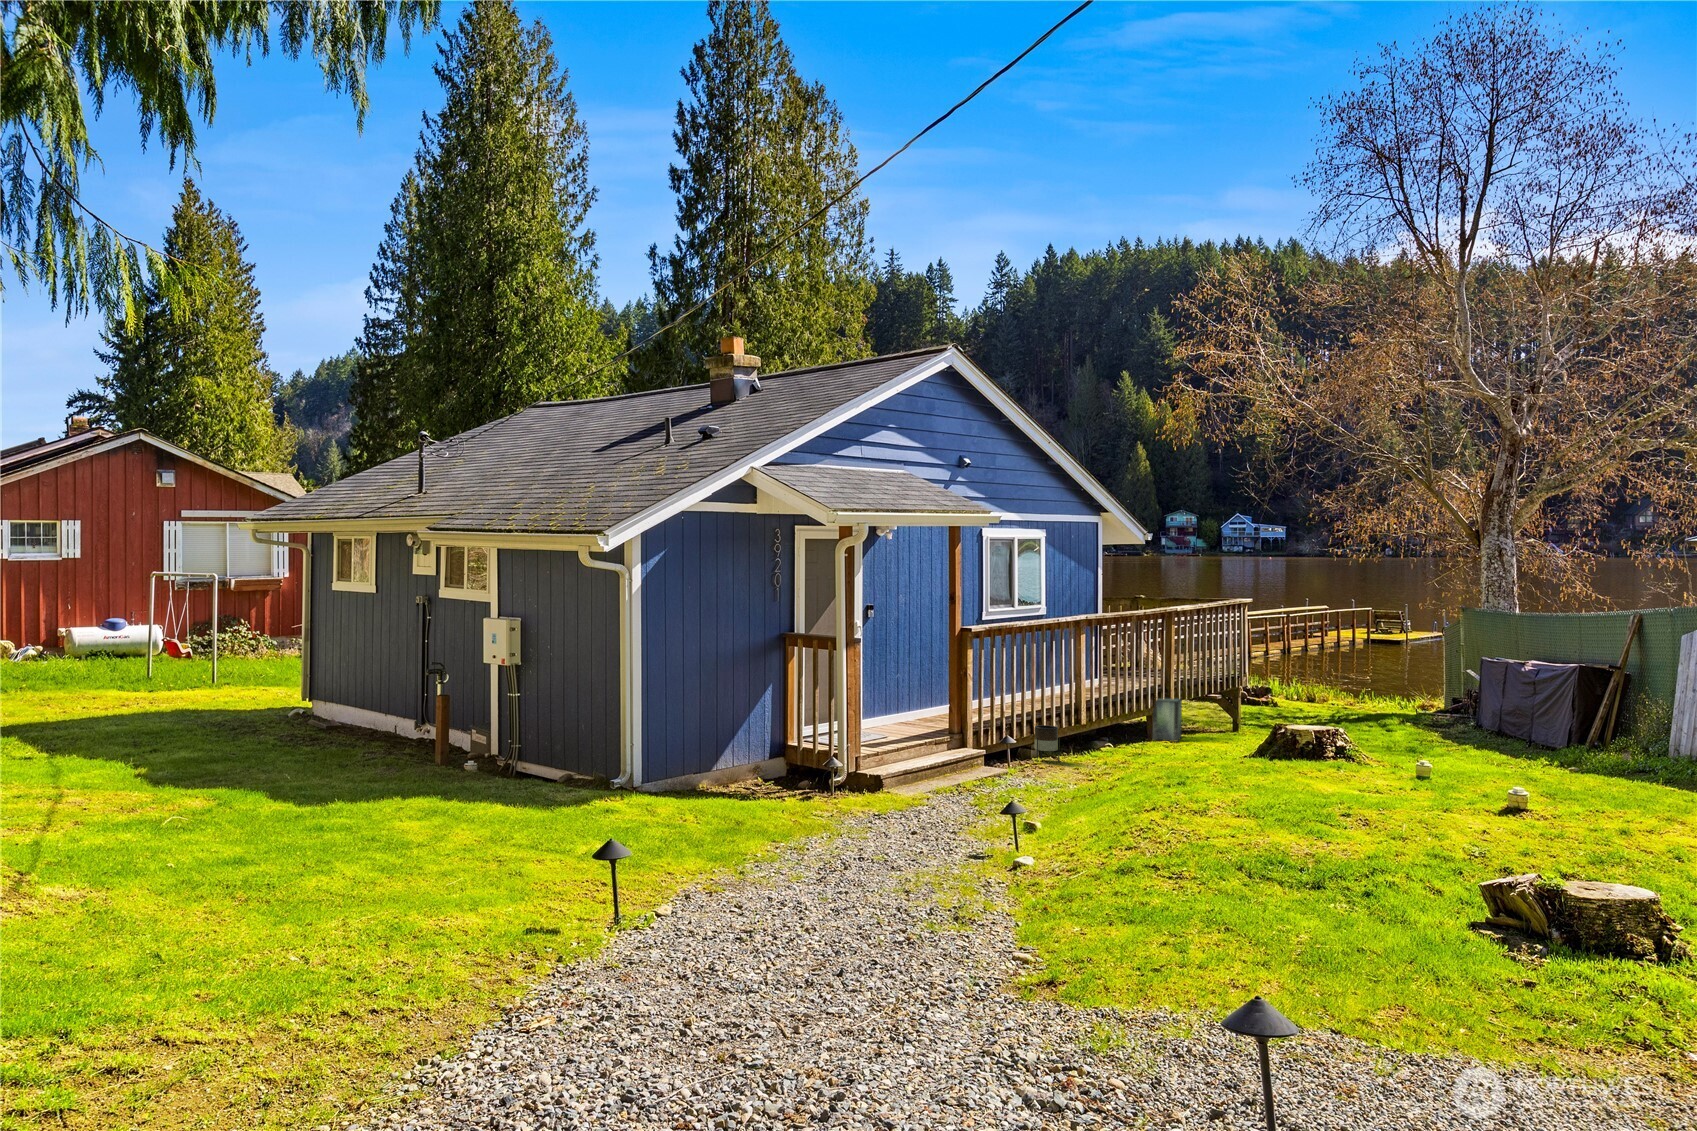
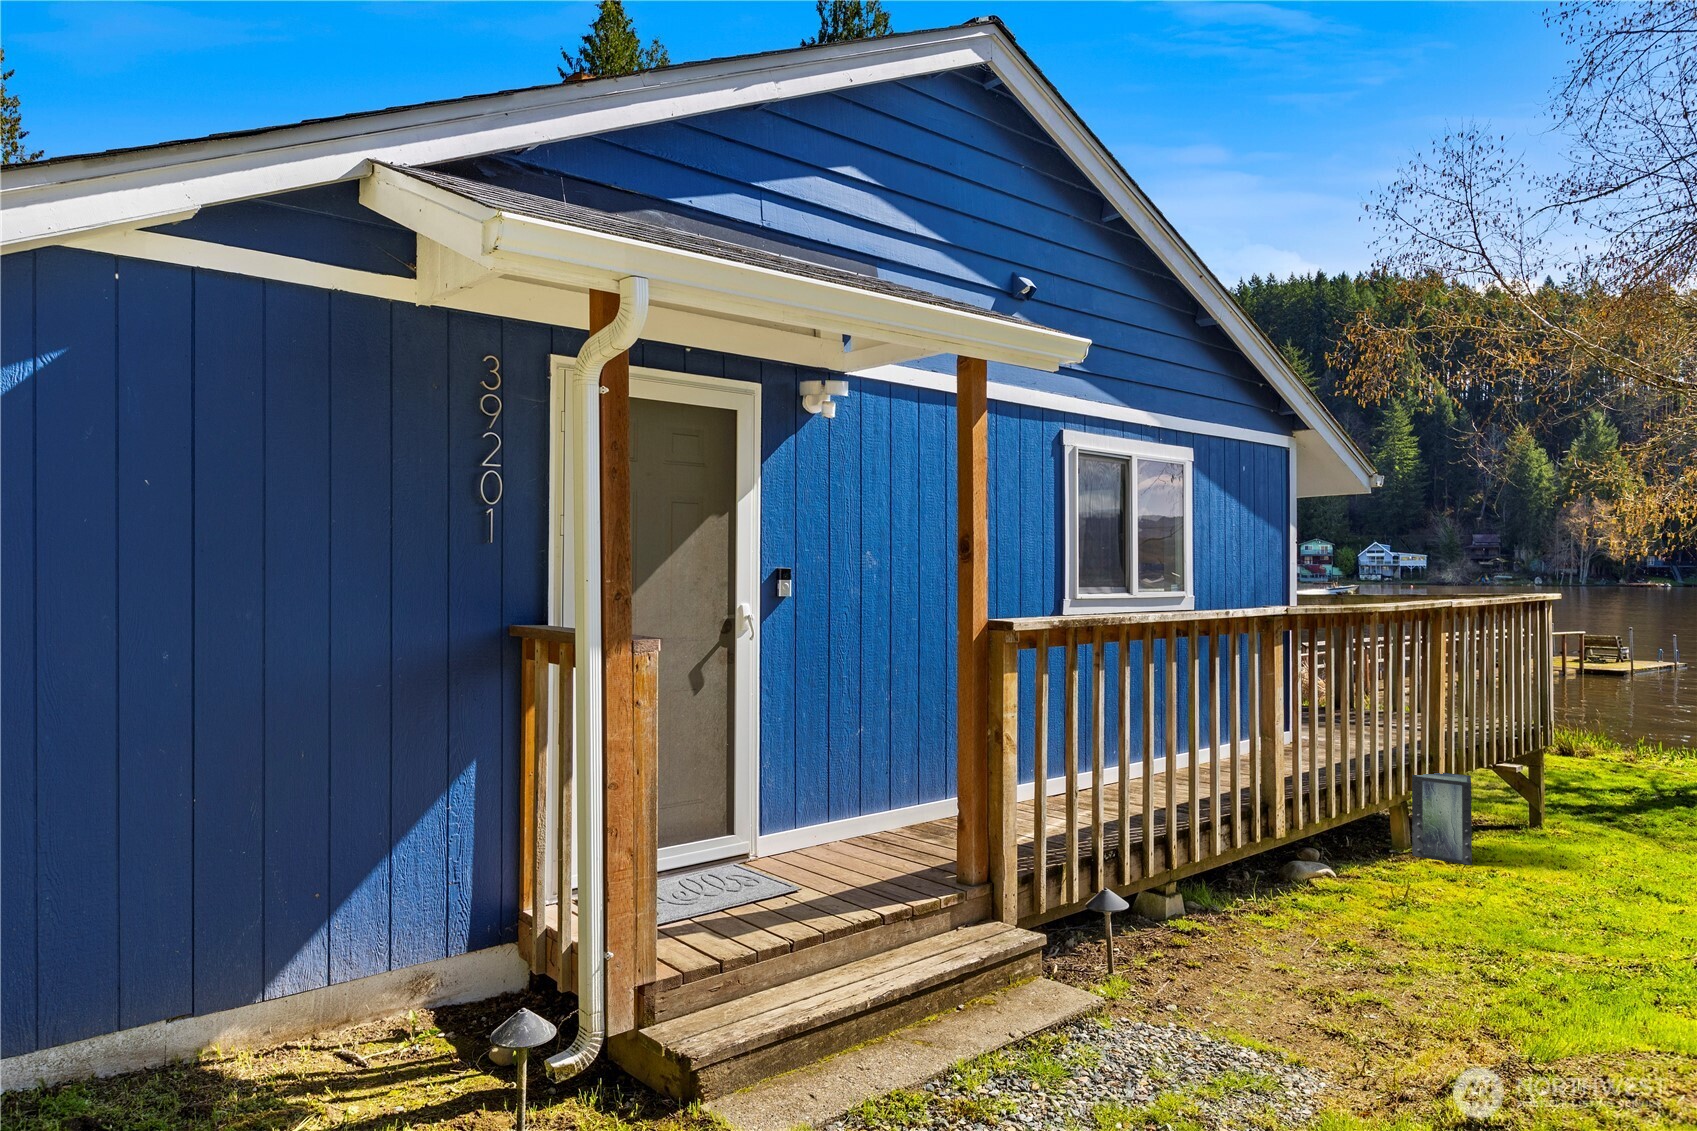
planter: present [1034,725,1060,762] -> none [1173,848,1236,945]

